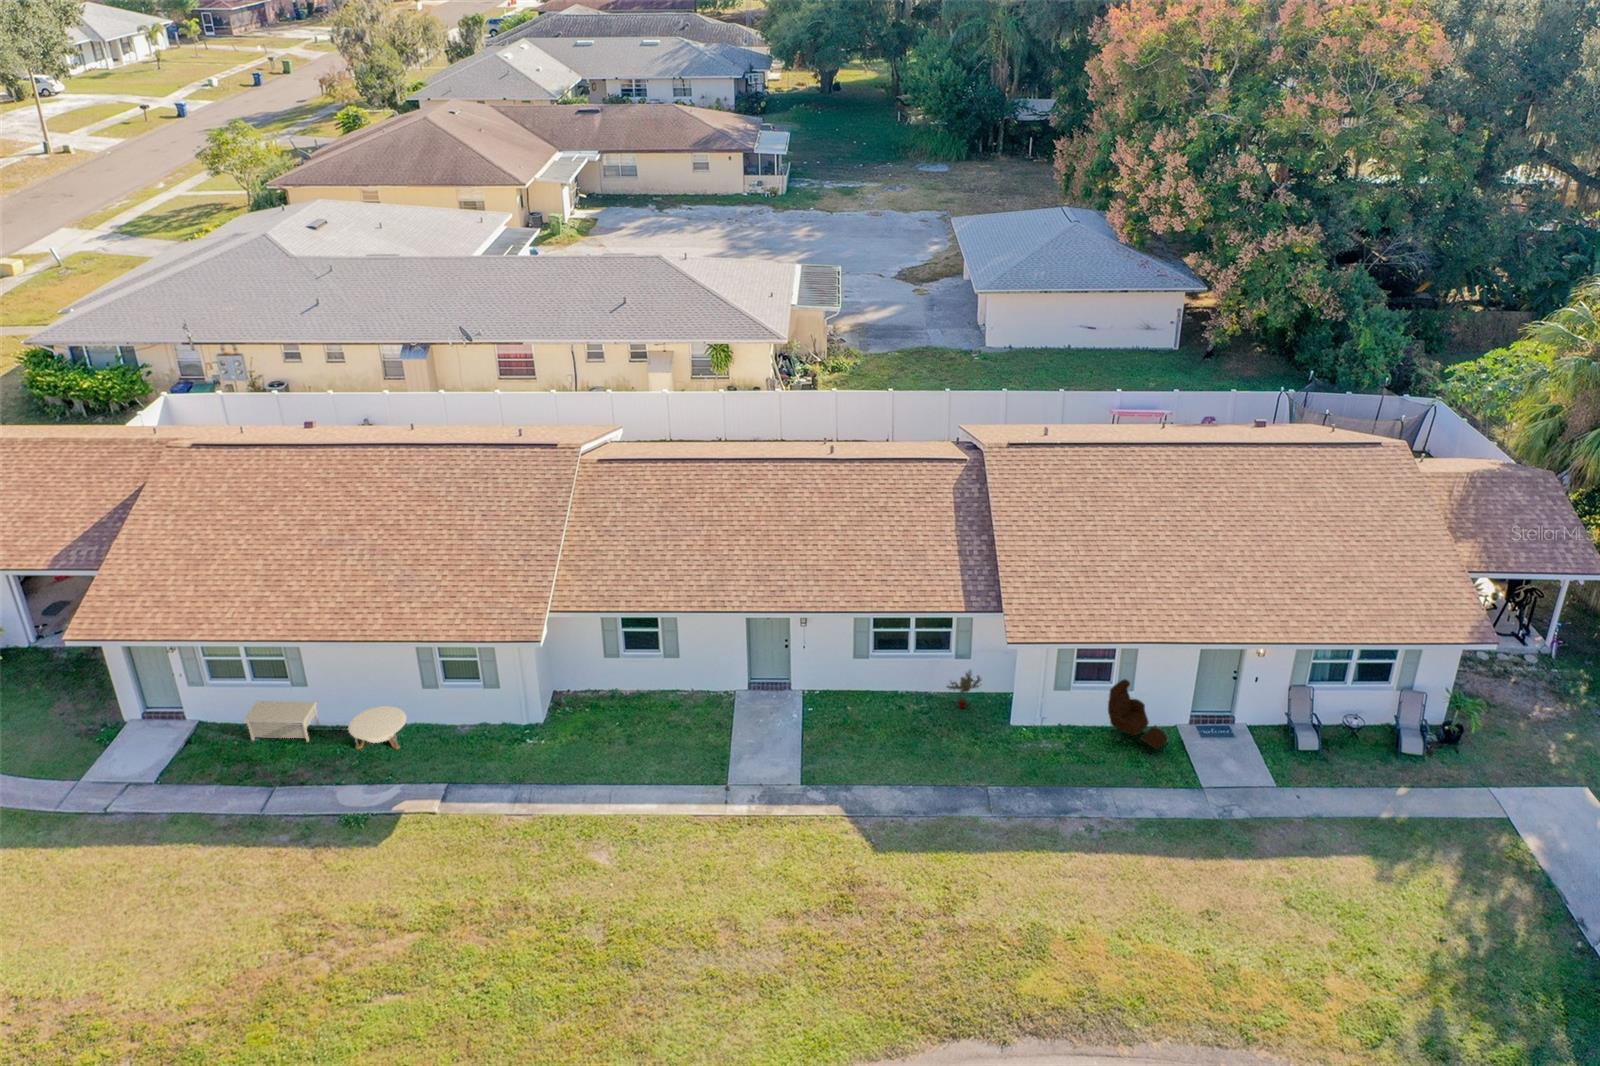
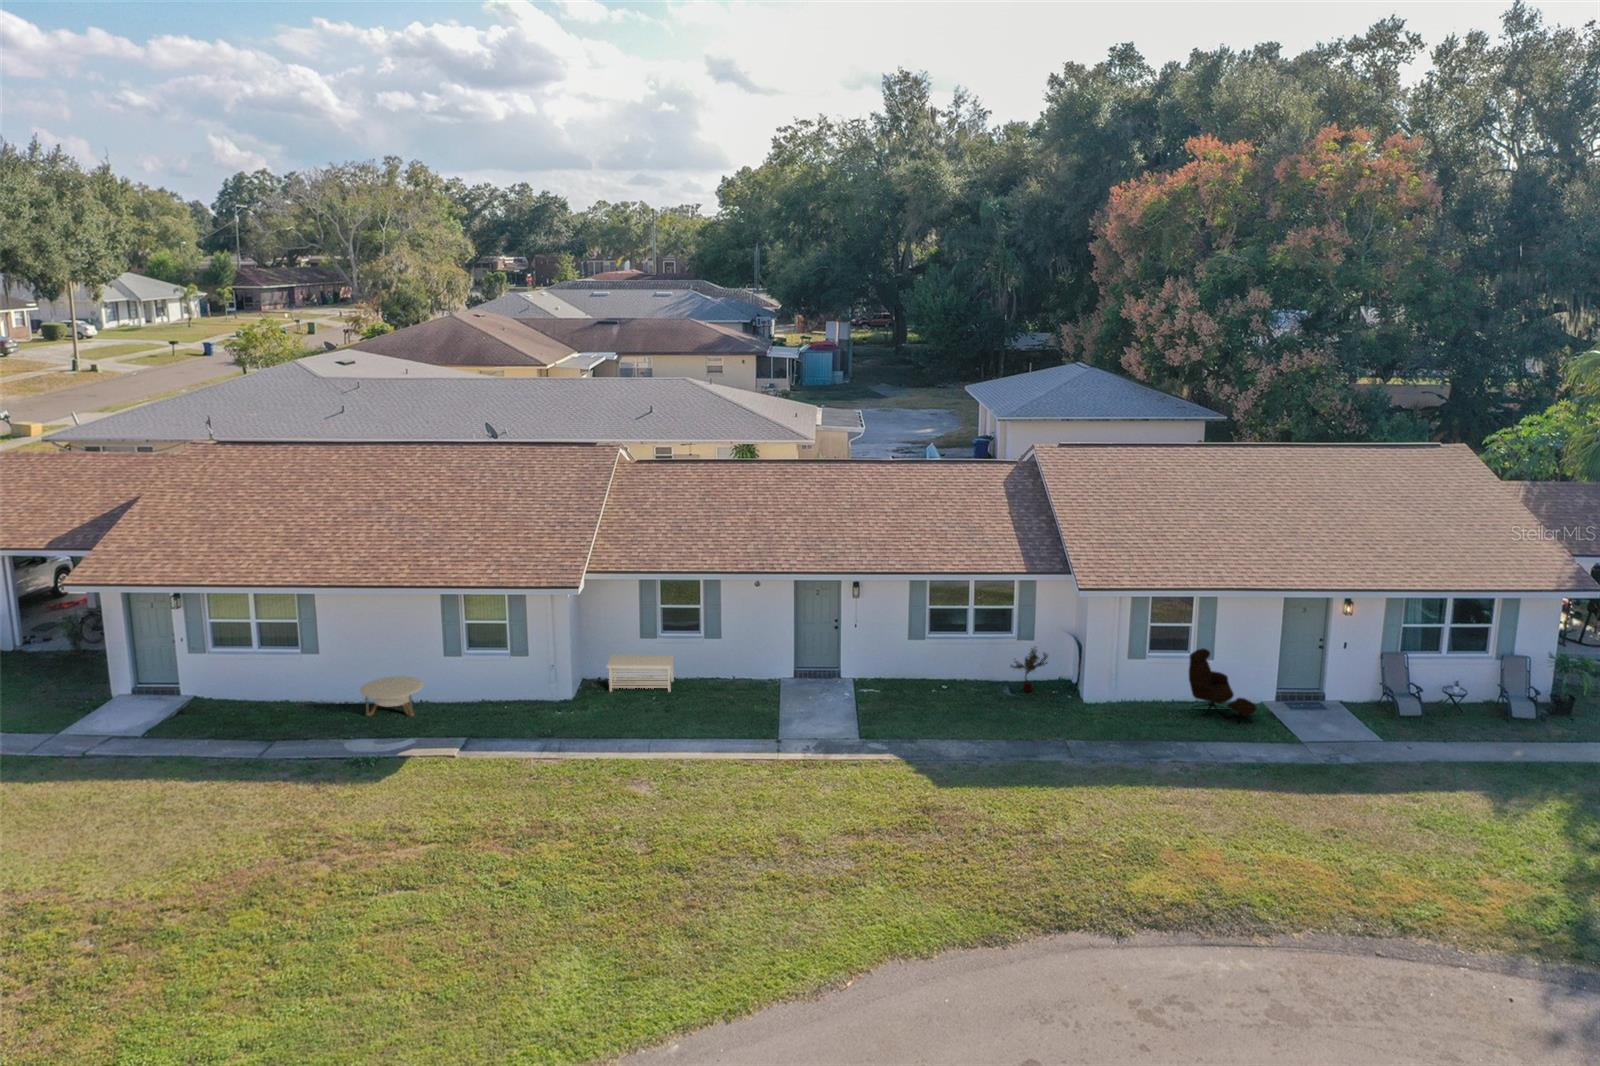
storage bench: present [244,701,319,741] -> present [607,654,674,691]

